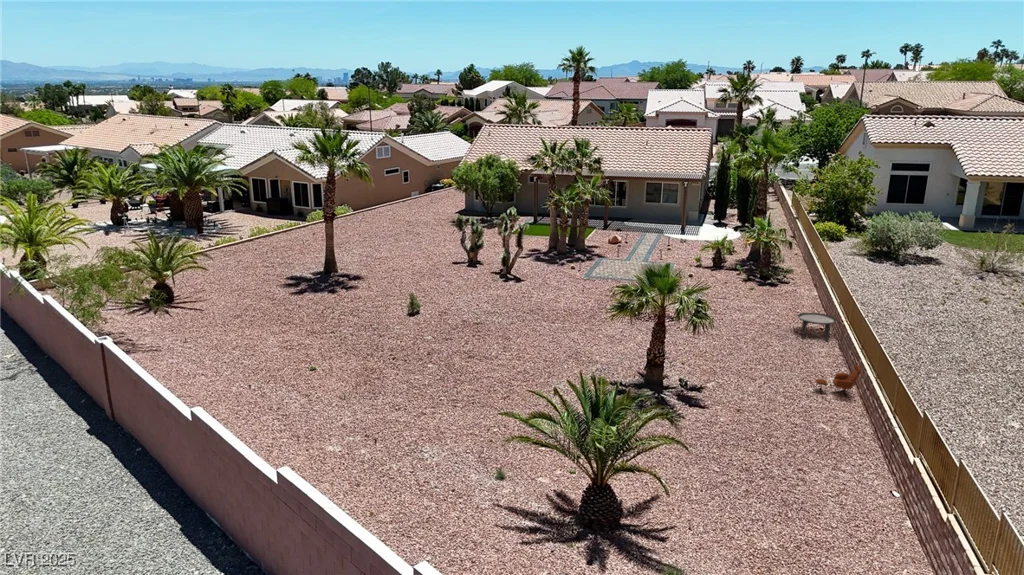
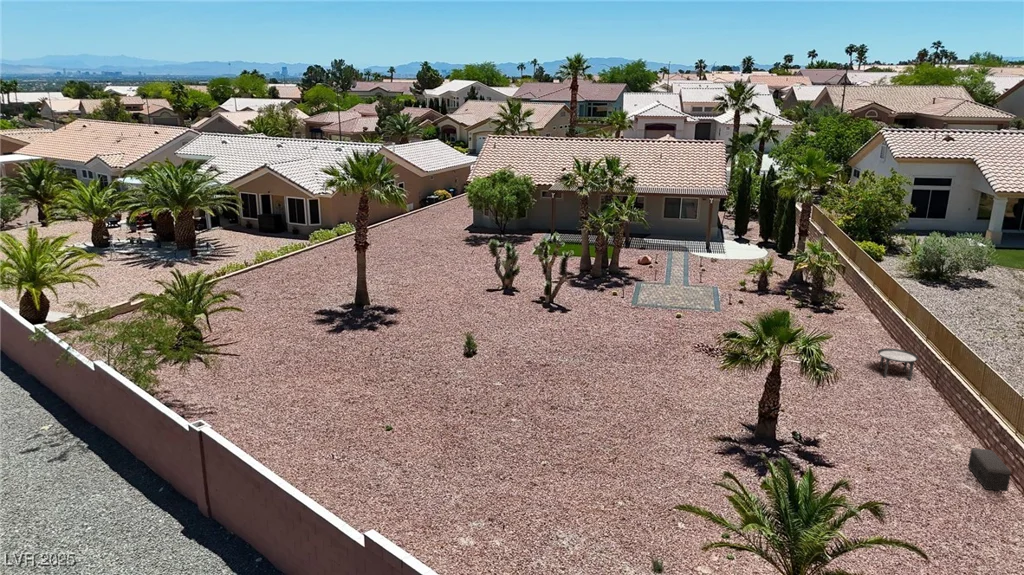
lounge chair: present [816,365,861,396] -> none [921,413,975,447]
storage bench: none [846,395,877,435] -> present [968,448,1011,491]

